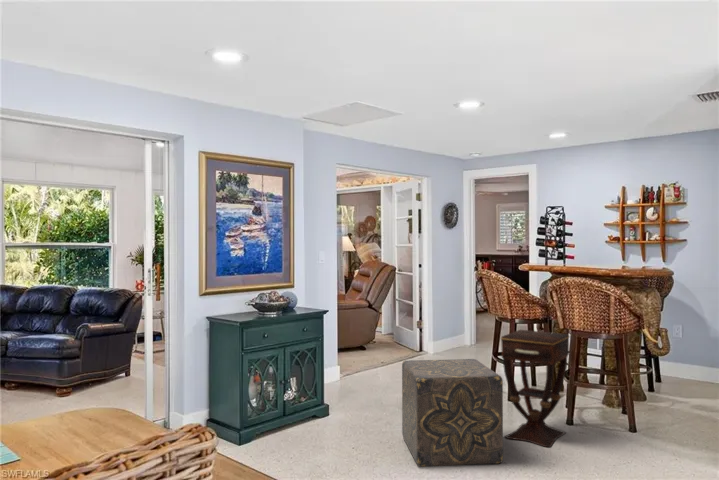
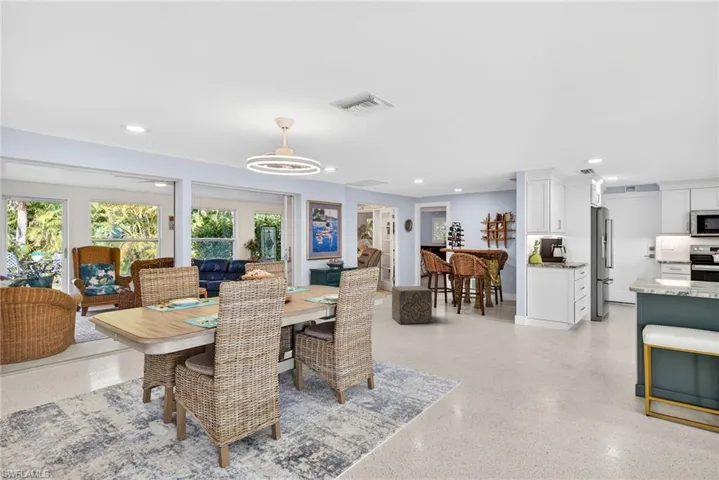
side table: present [501,330,569,447] -> none [431,275,459,319]

